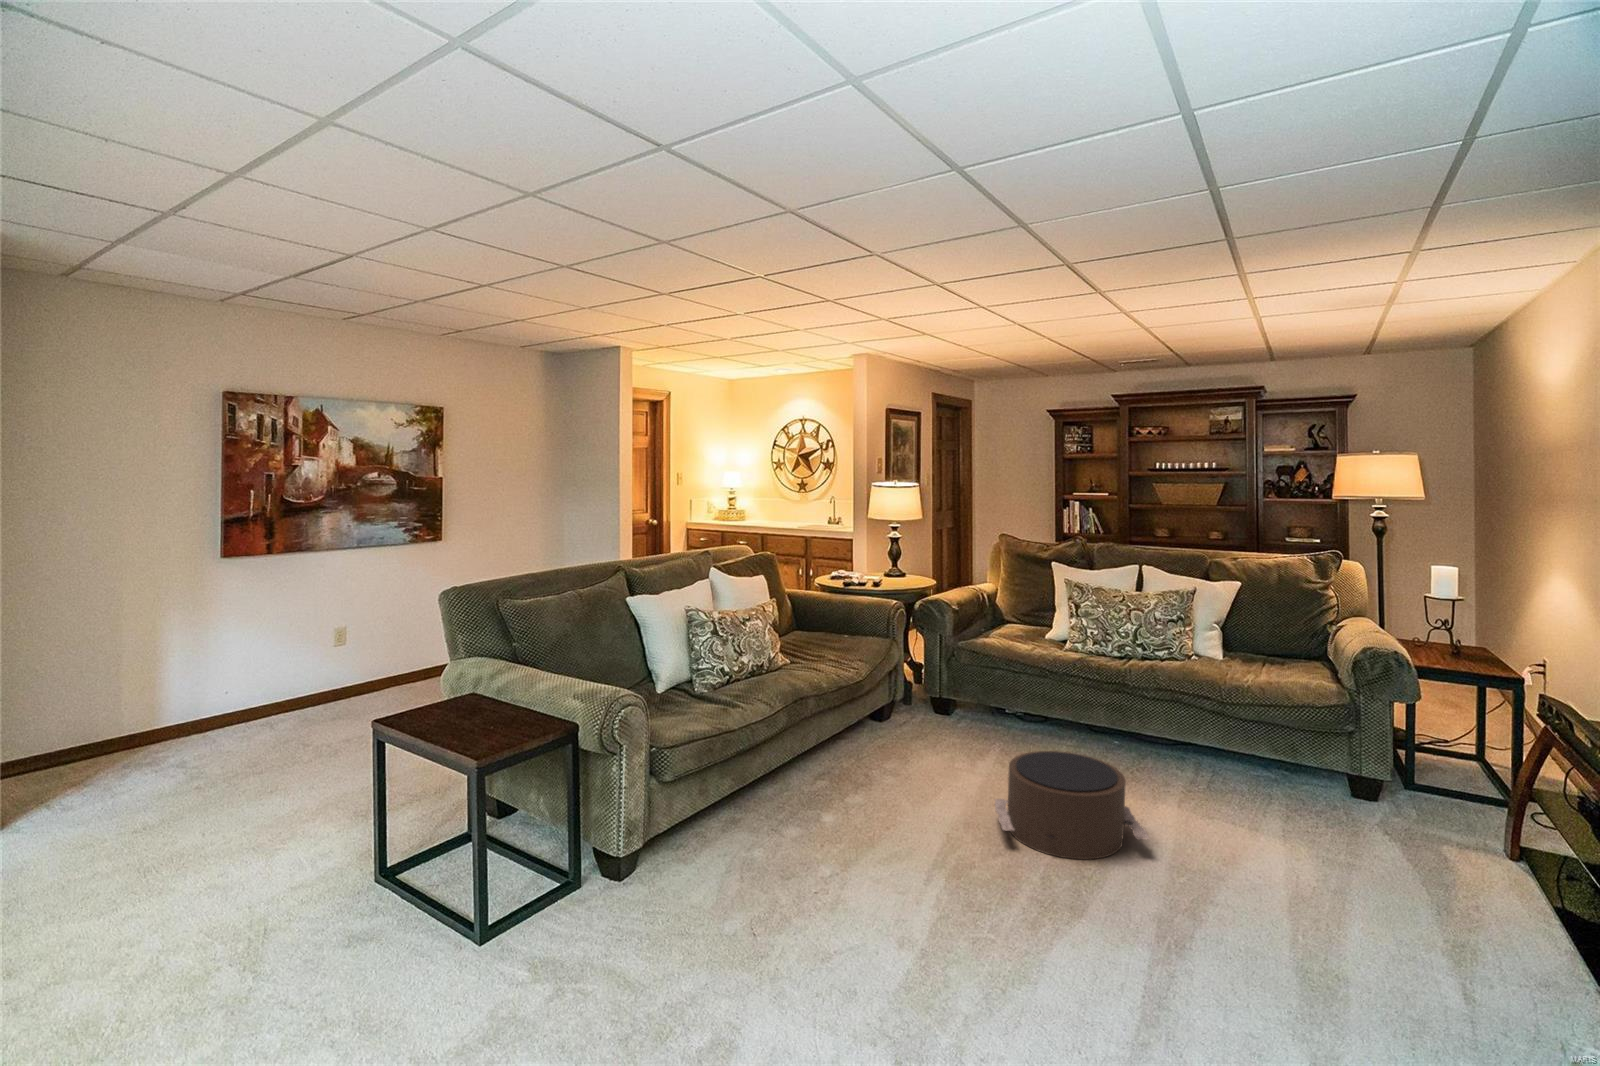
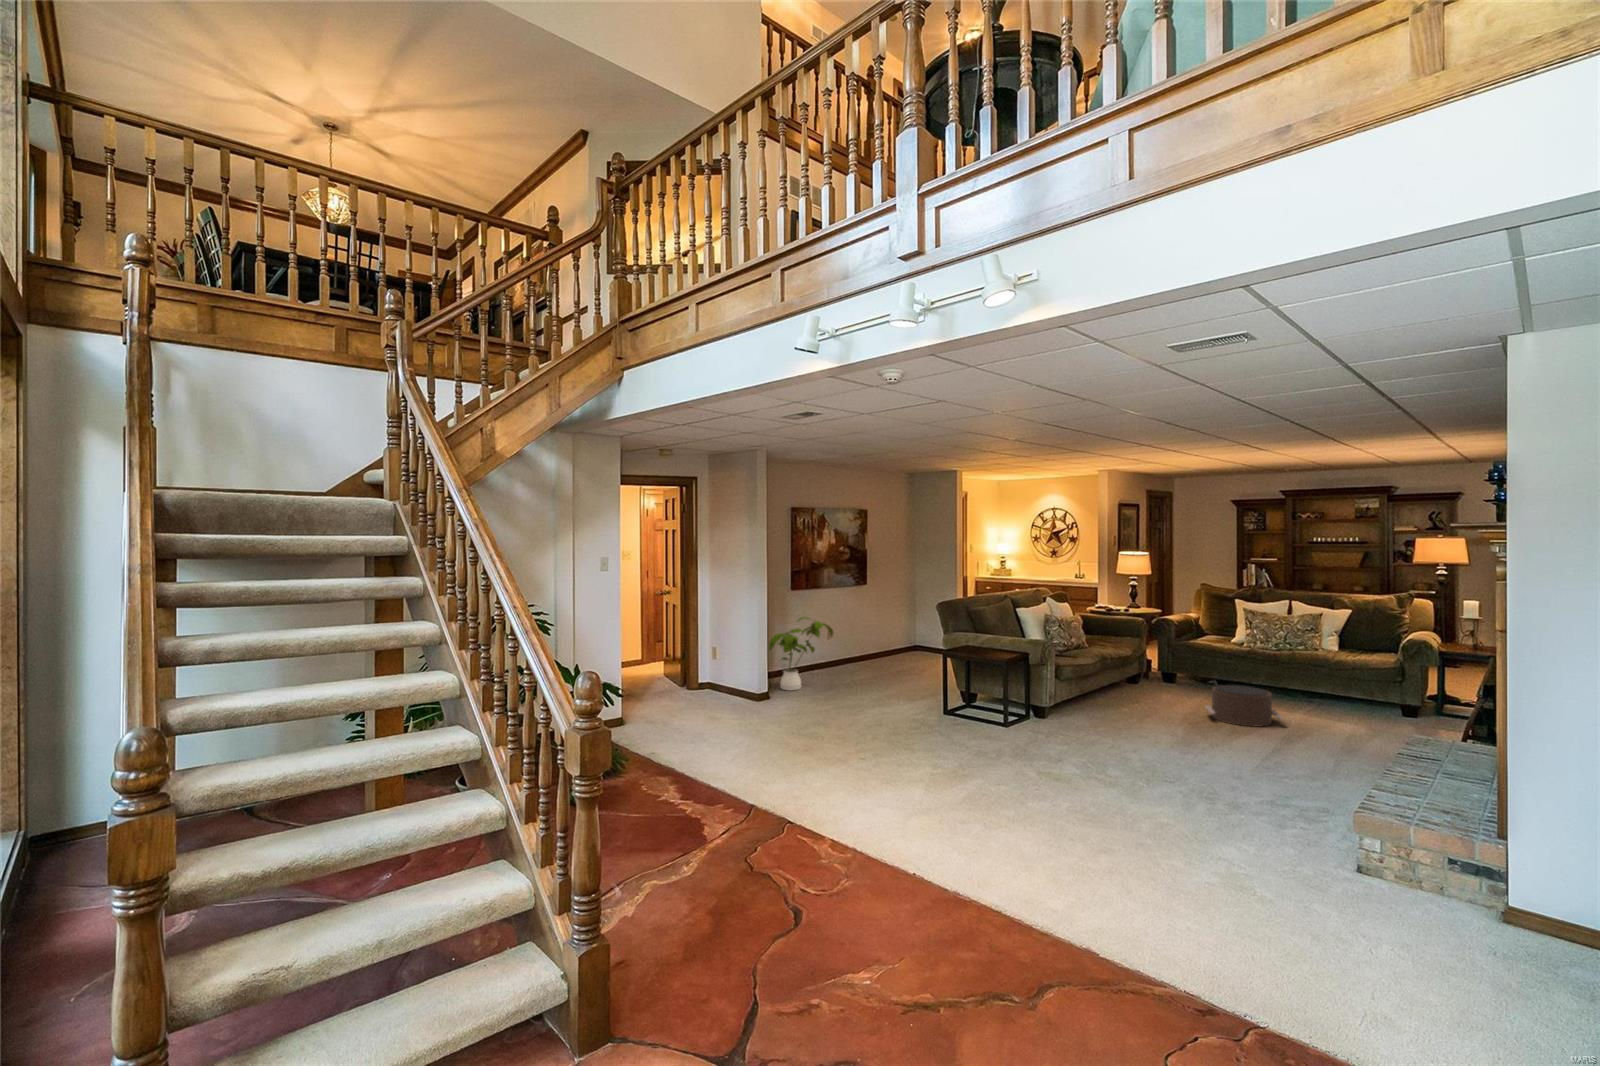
house plant: none [30,627,246,797] -> present [769,617,833,691]

